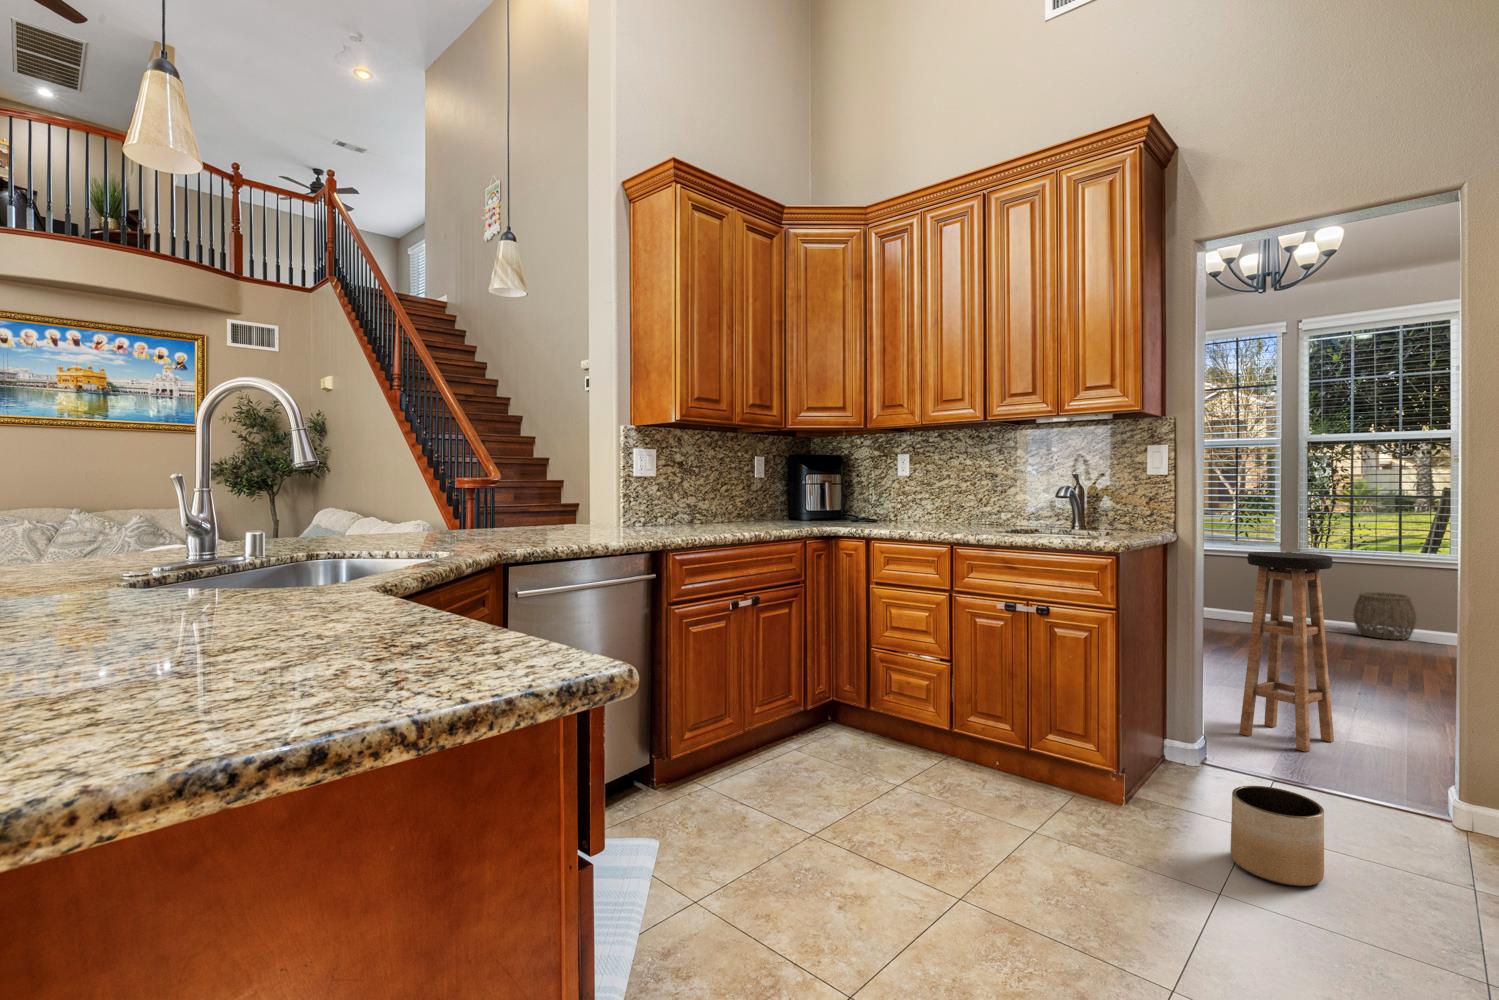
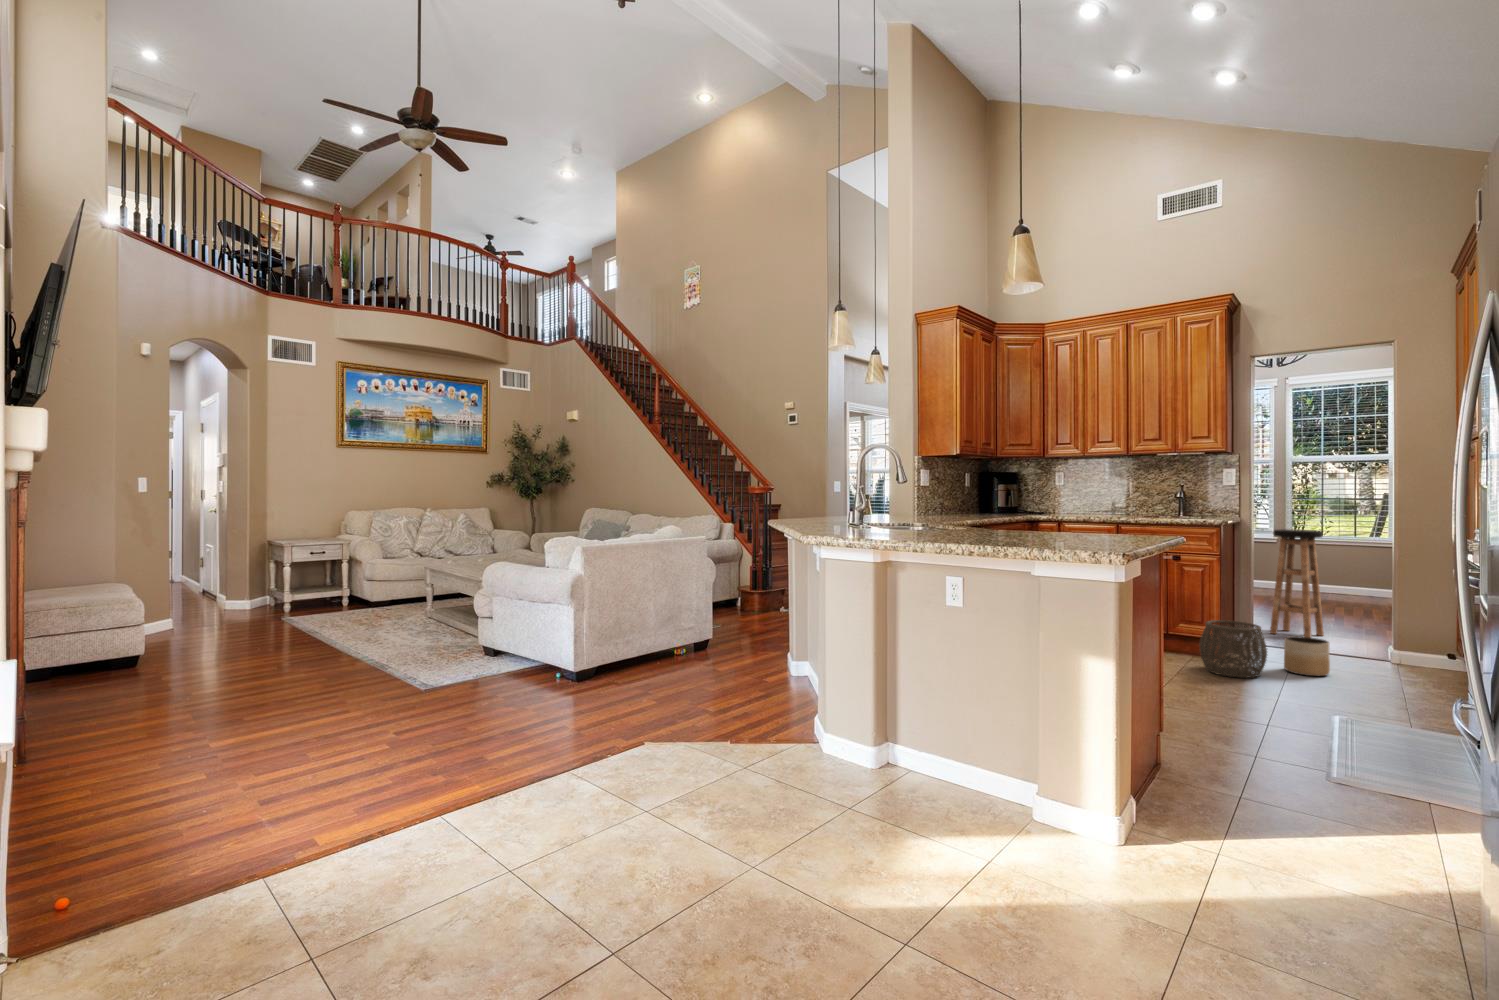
woven basket: present [1353,592,1417,640] -> present [1199,620,1267,678]

